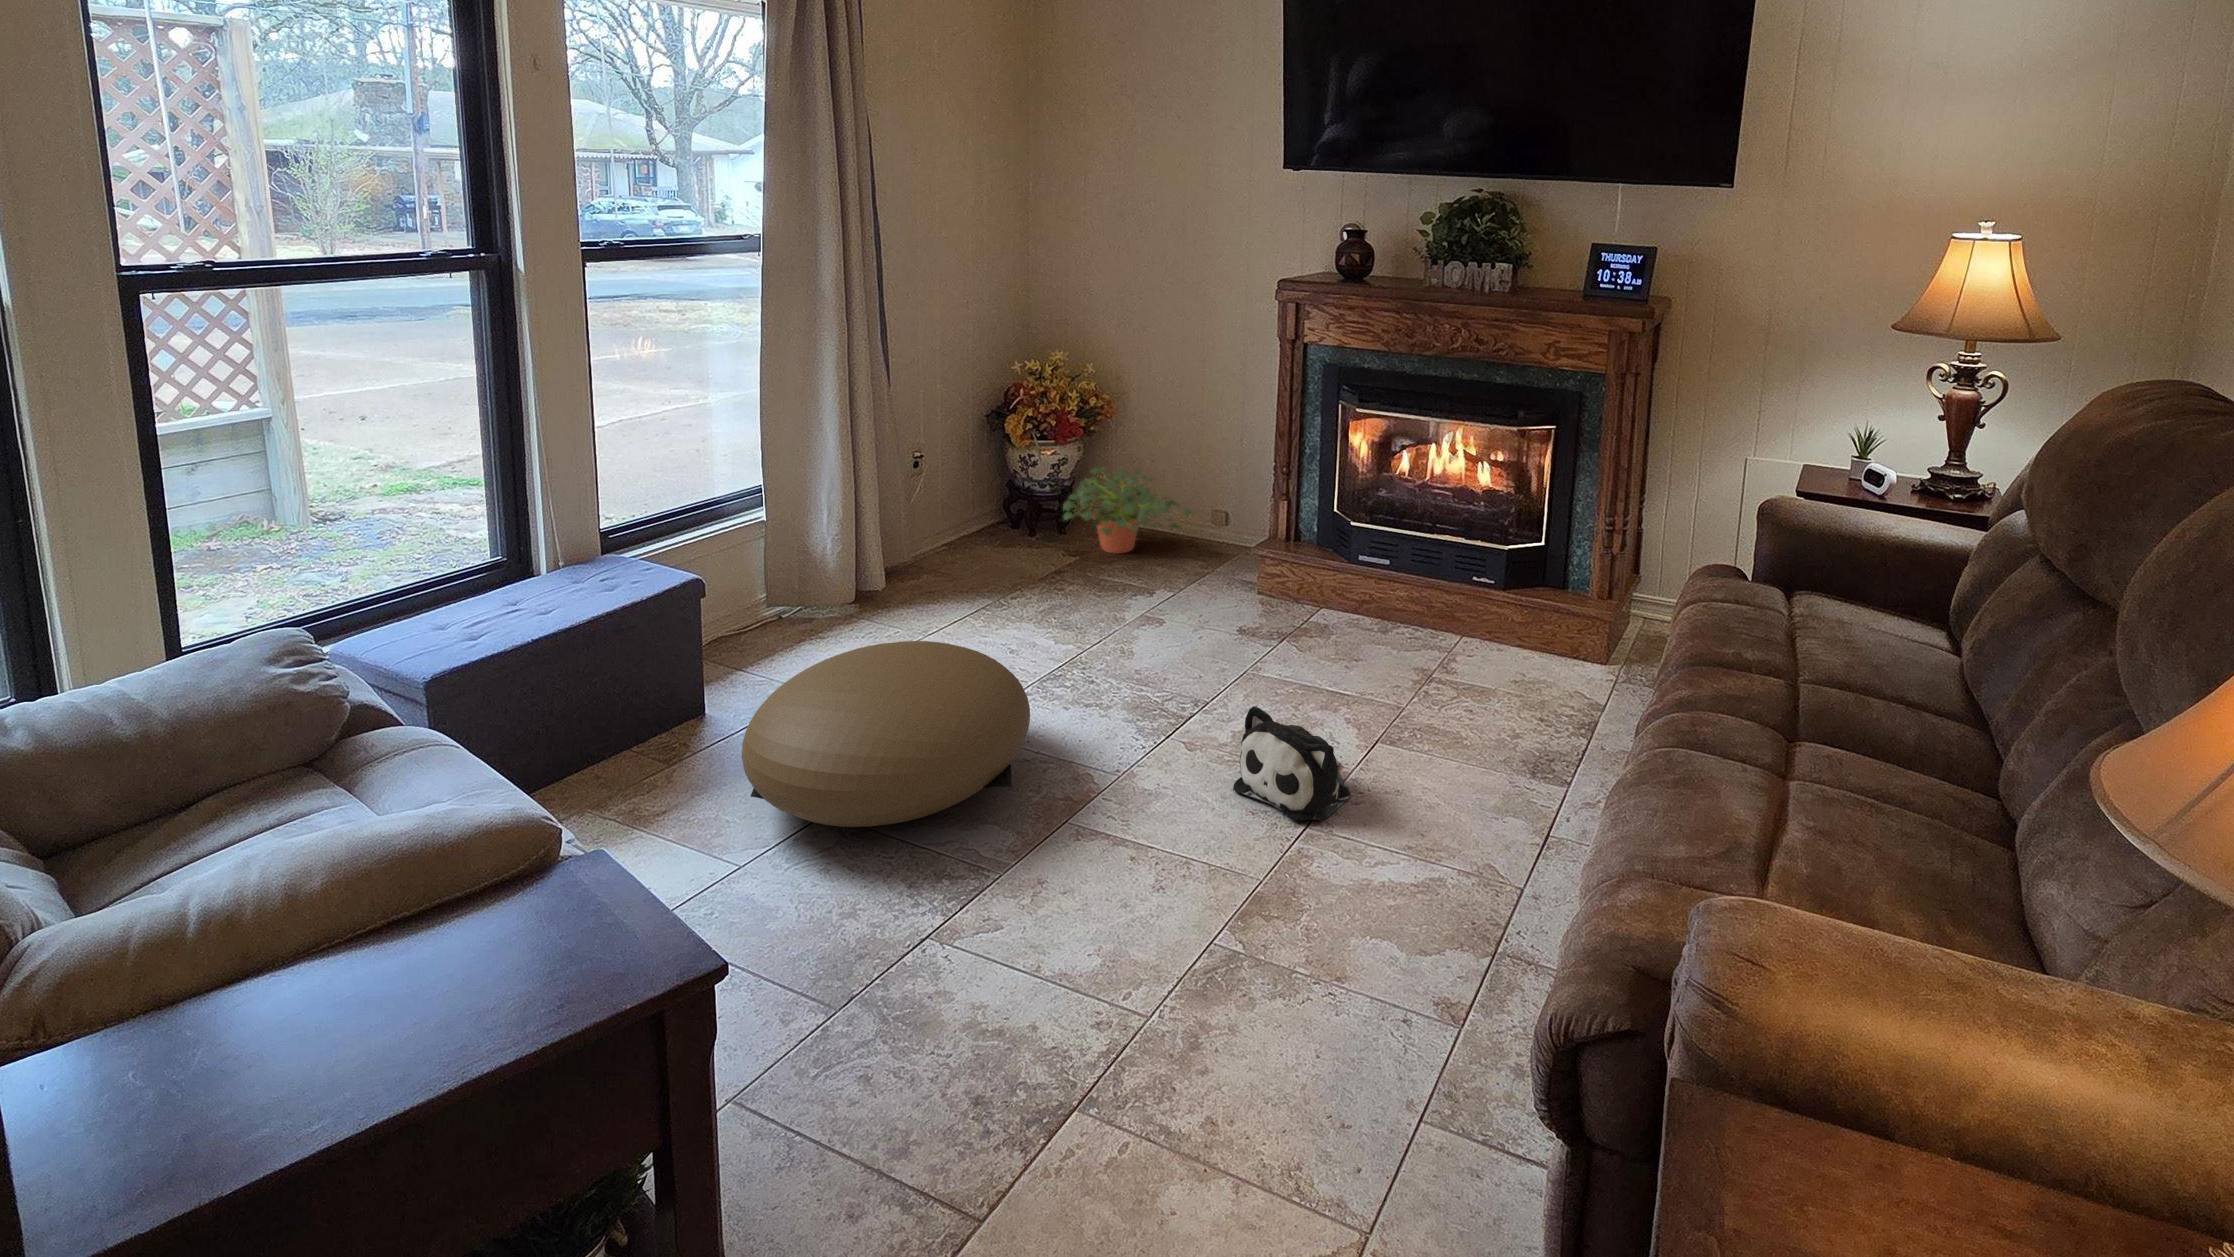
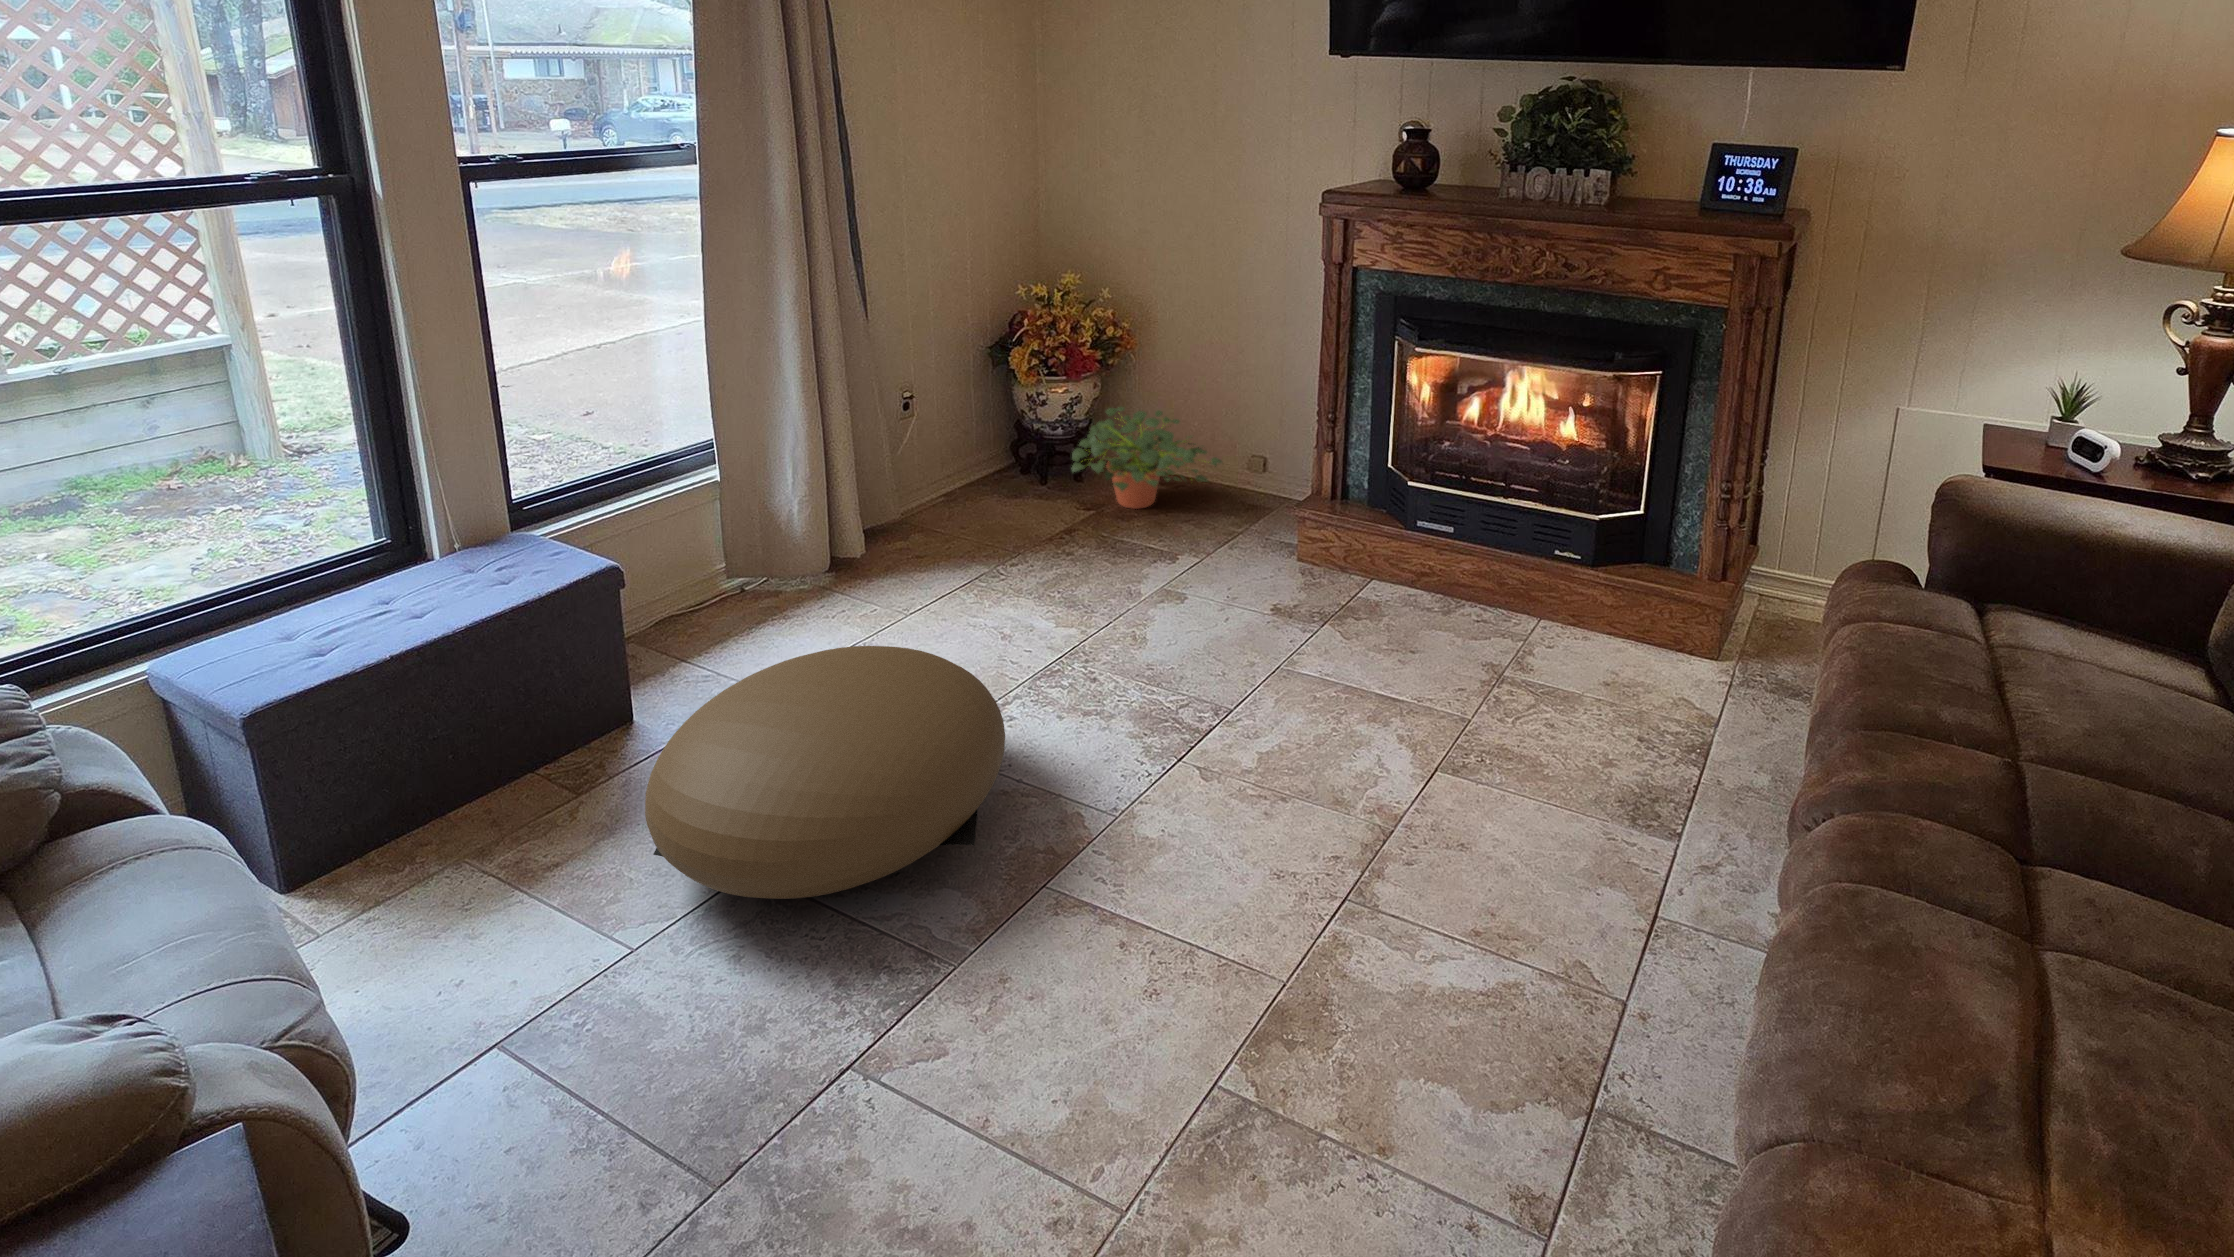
plush toy: present [1233,706,1350,821] -> none [1255,739,1401,889]

